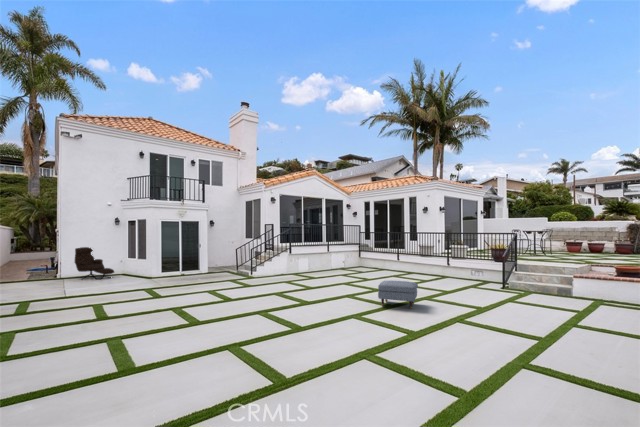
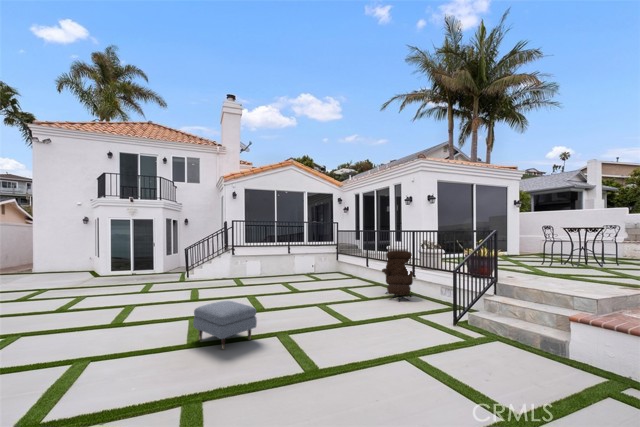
lounge chair: present [75,247,114,279] -> present [382,251,413,302]

